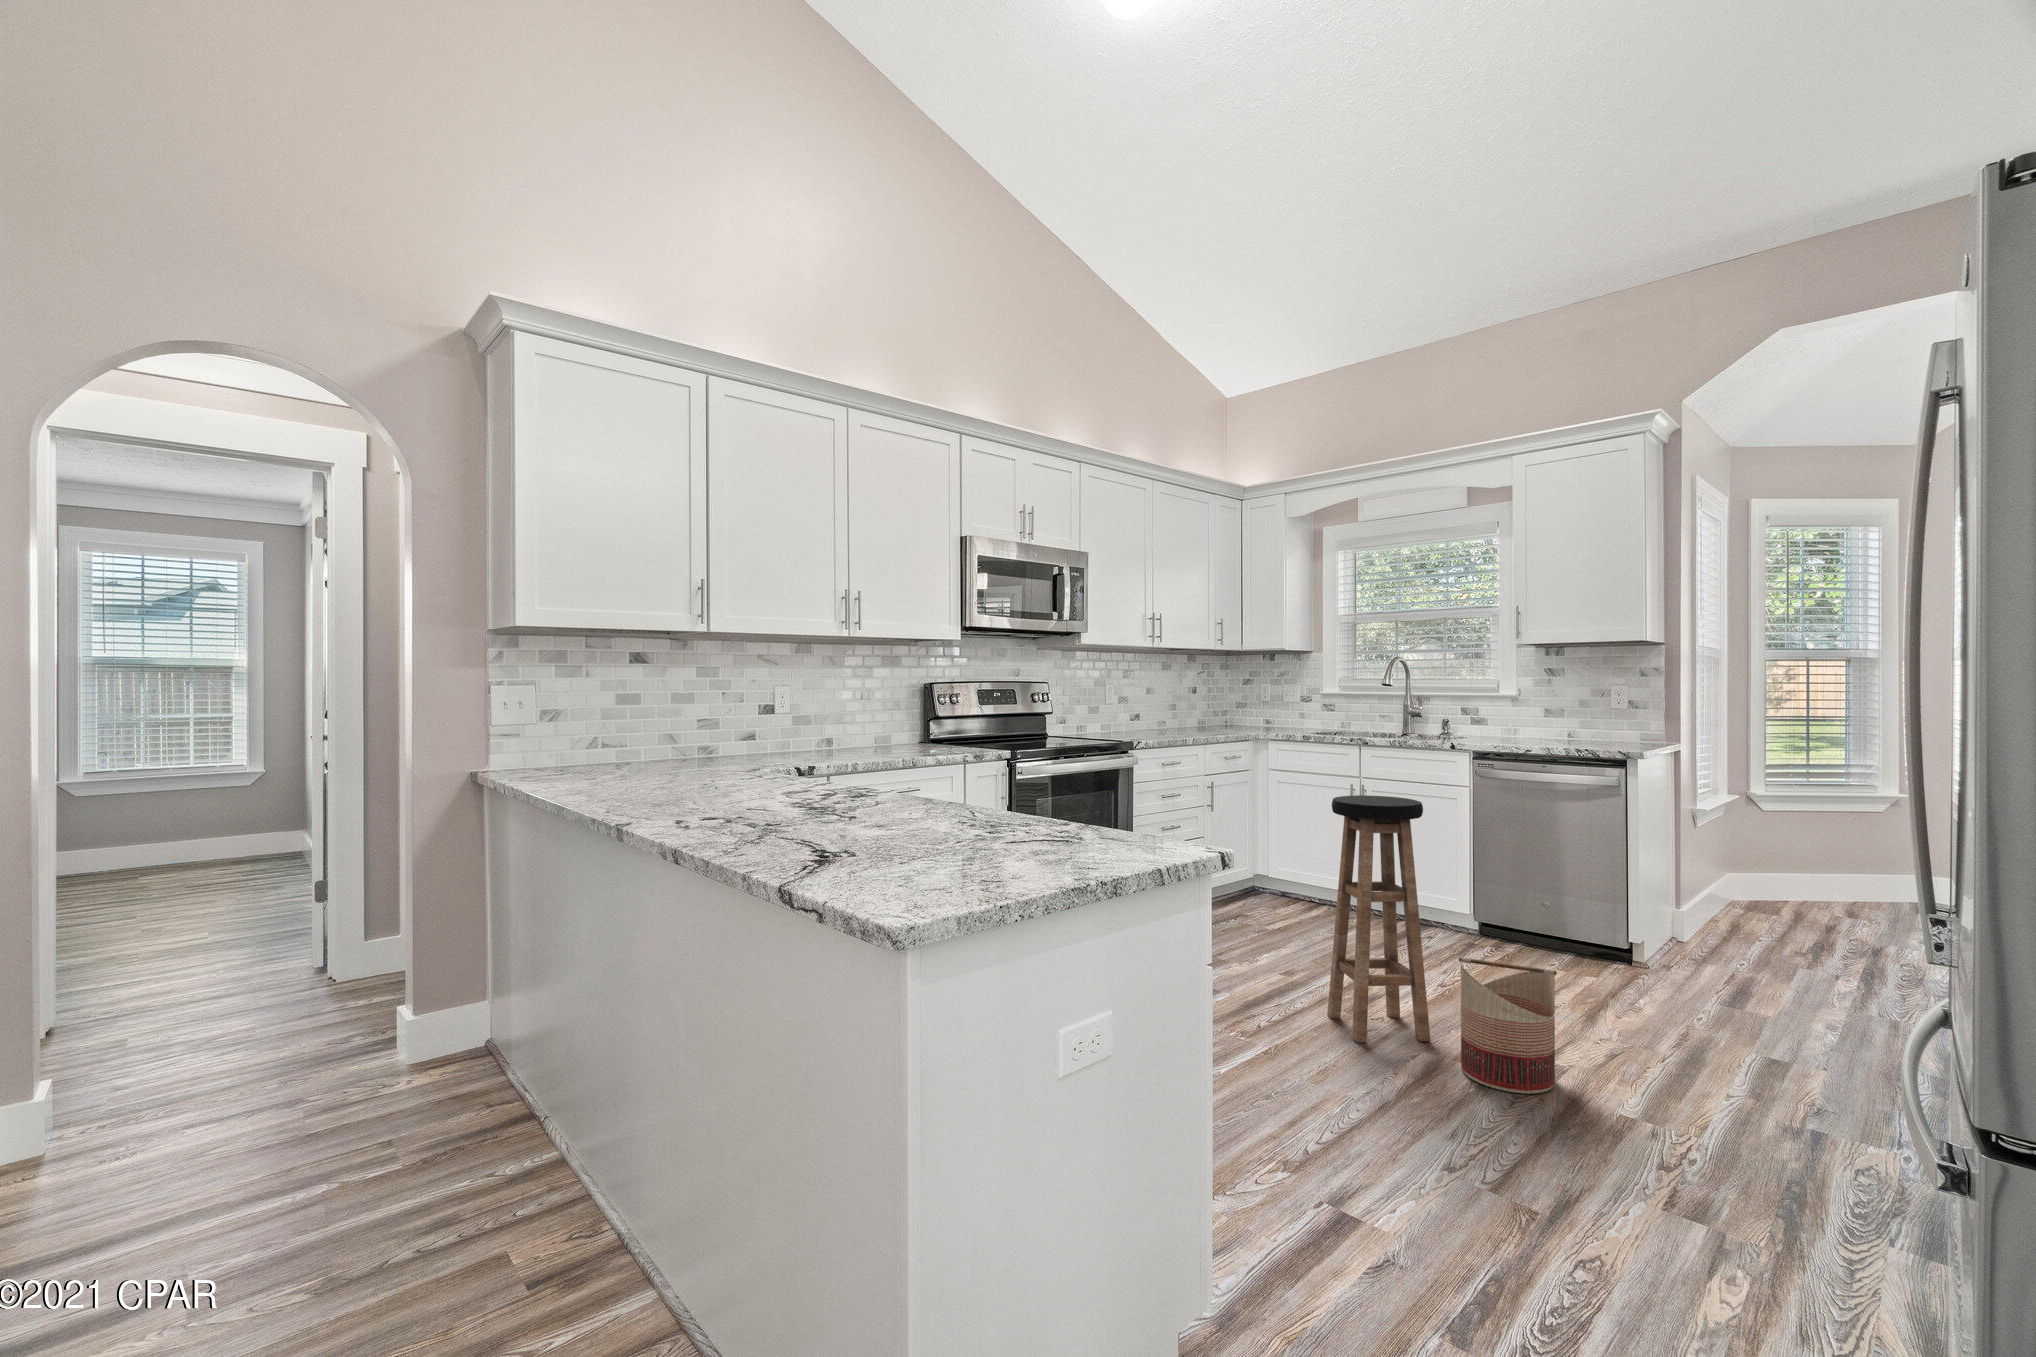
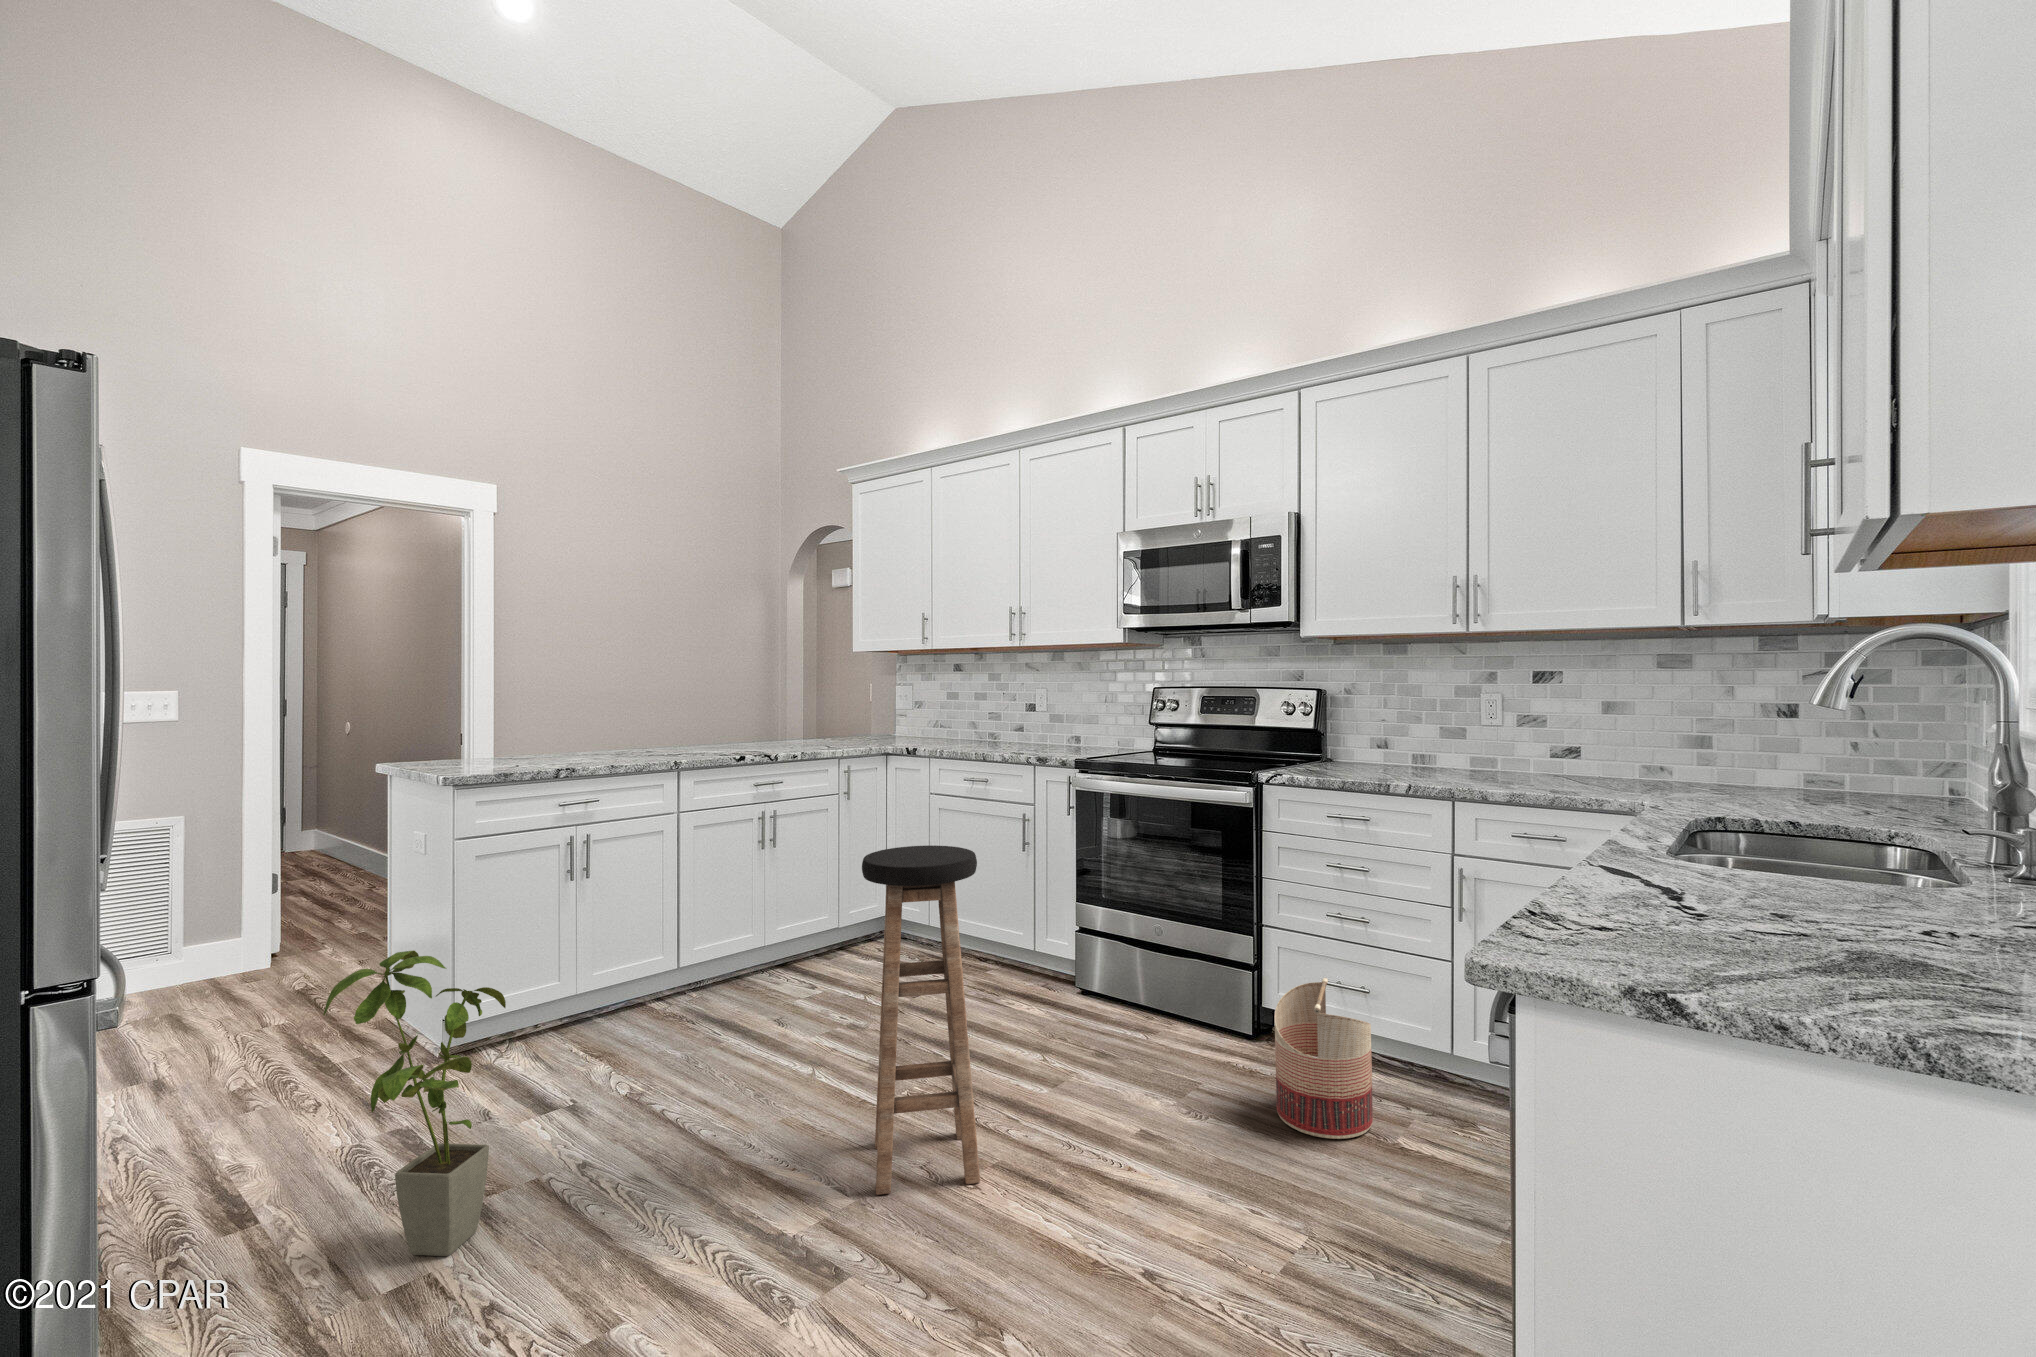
house plant: none [1555,927,1728,1224] -> present [323,950,506,1256]
basket: present [1459,957,1557,1094] -> present [1275,978,1373,1139]

